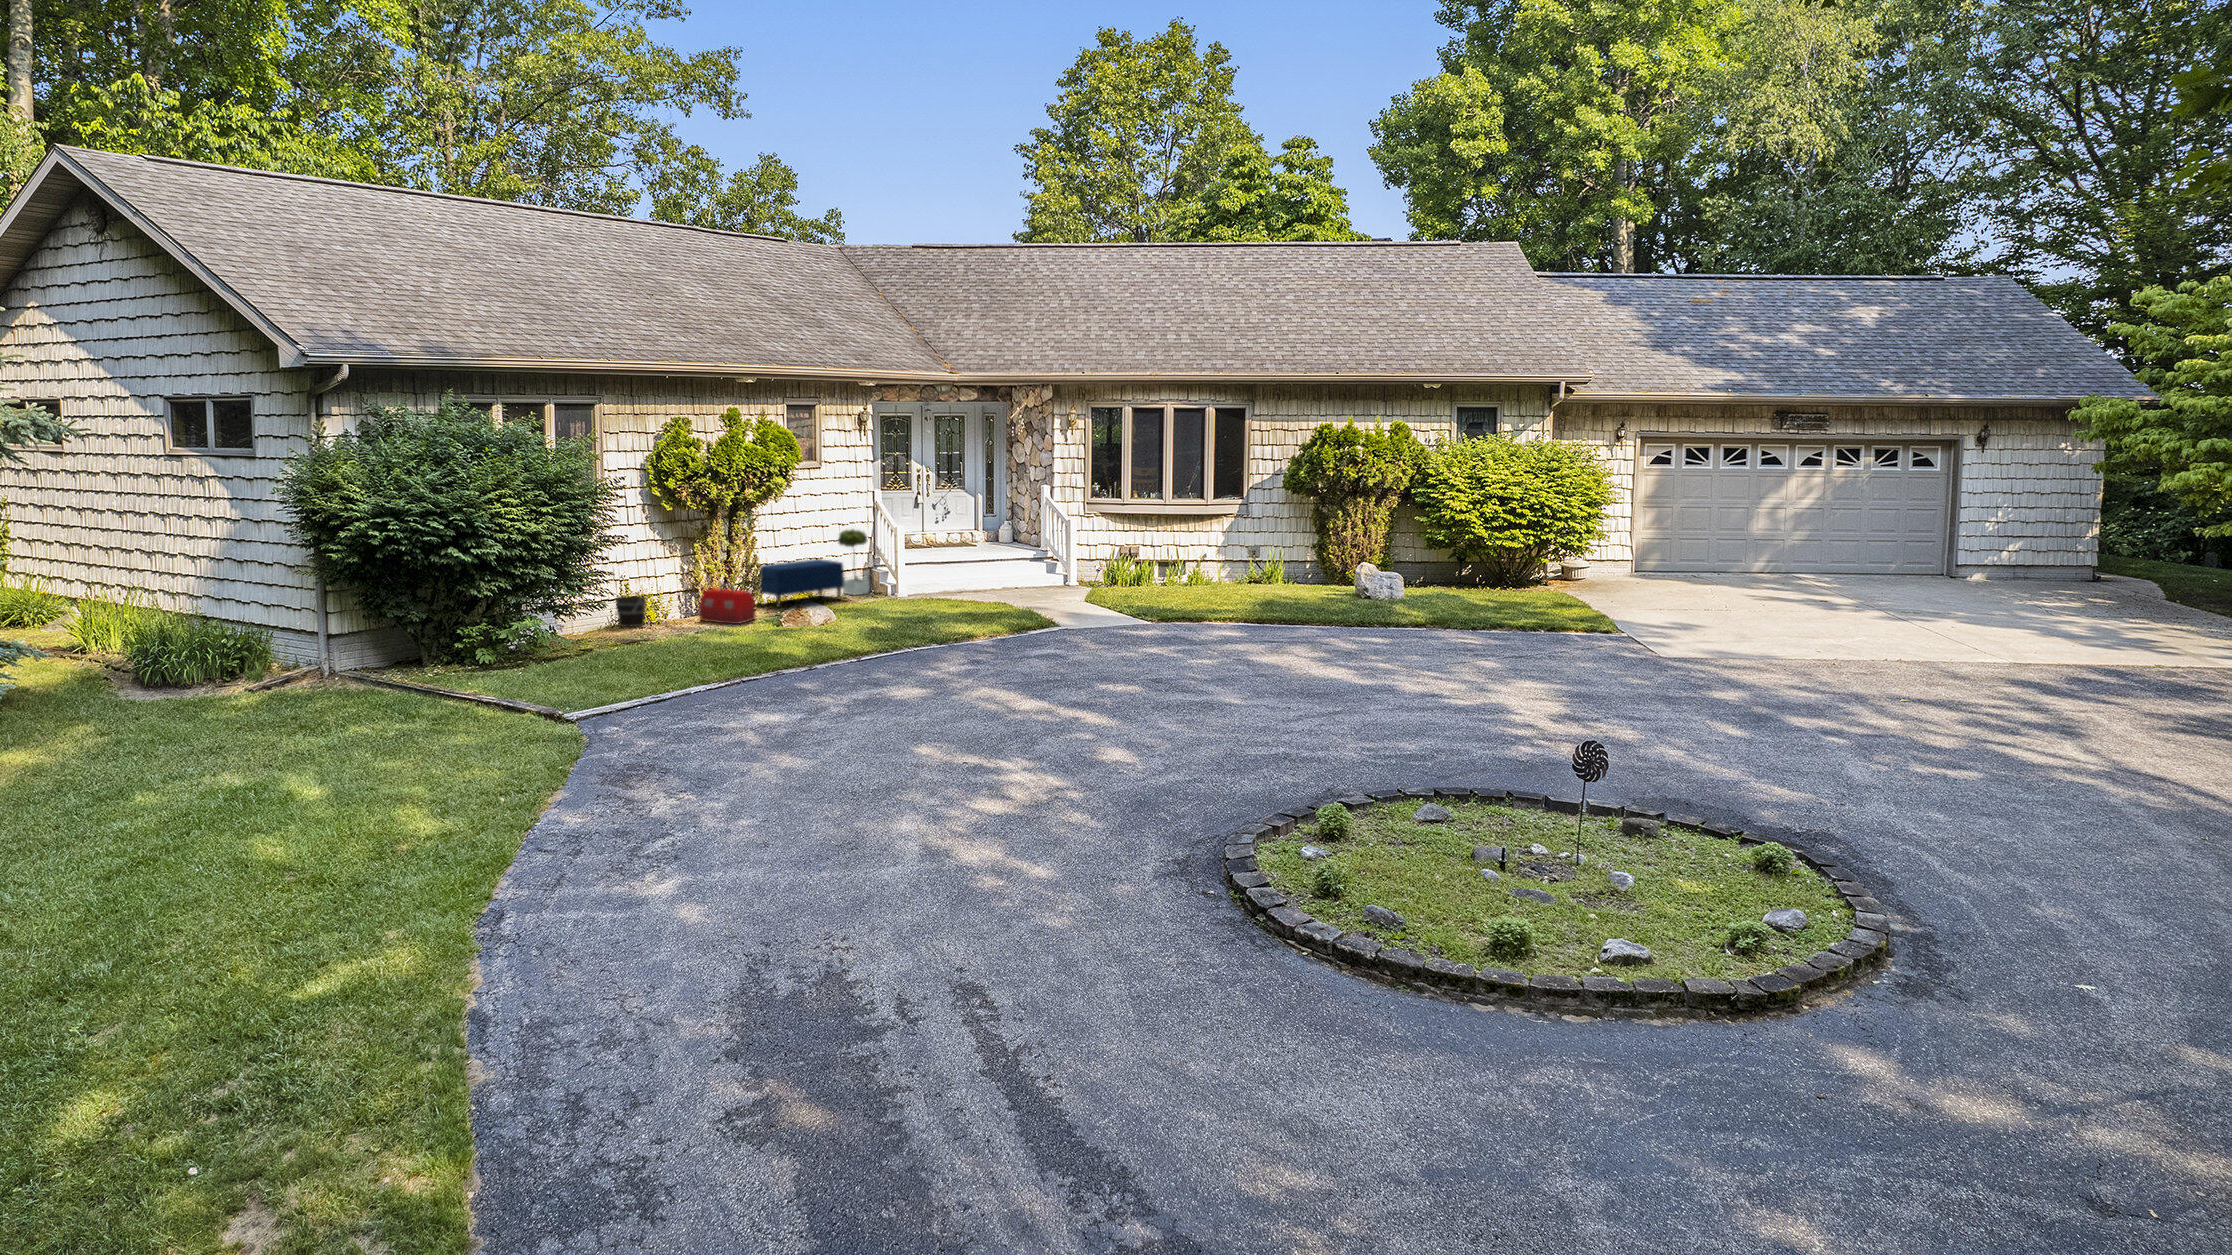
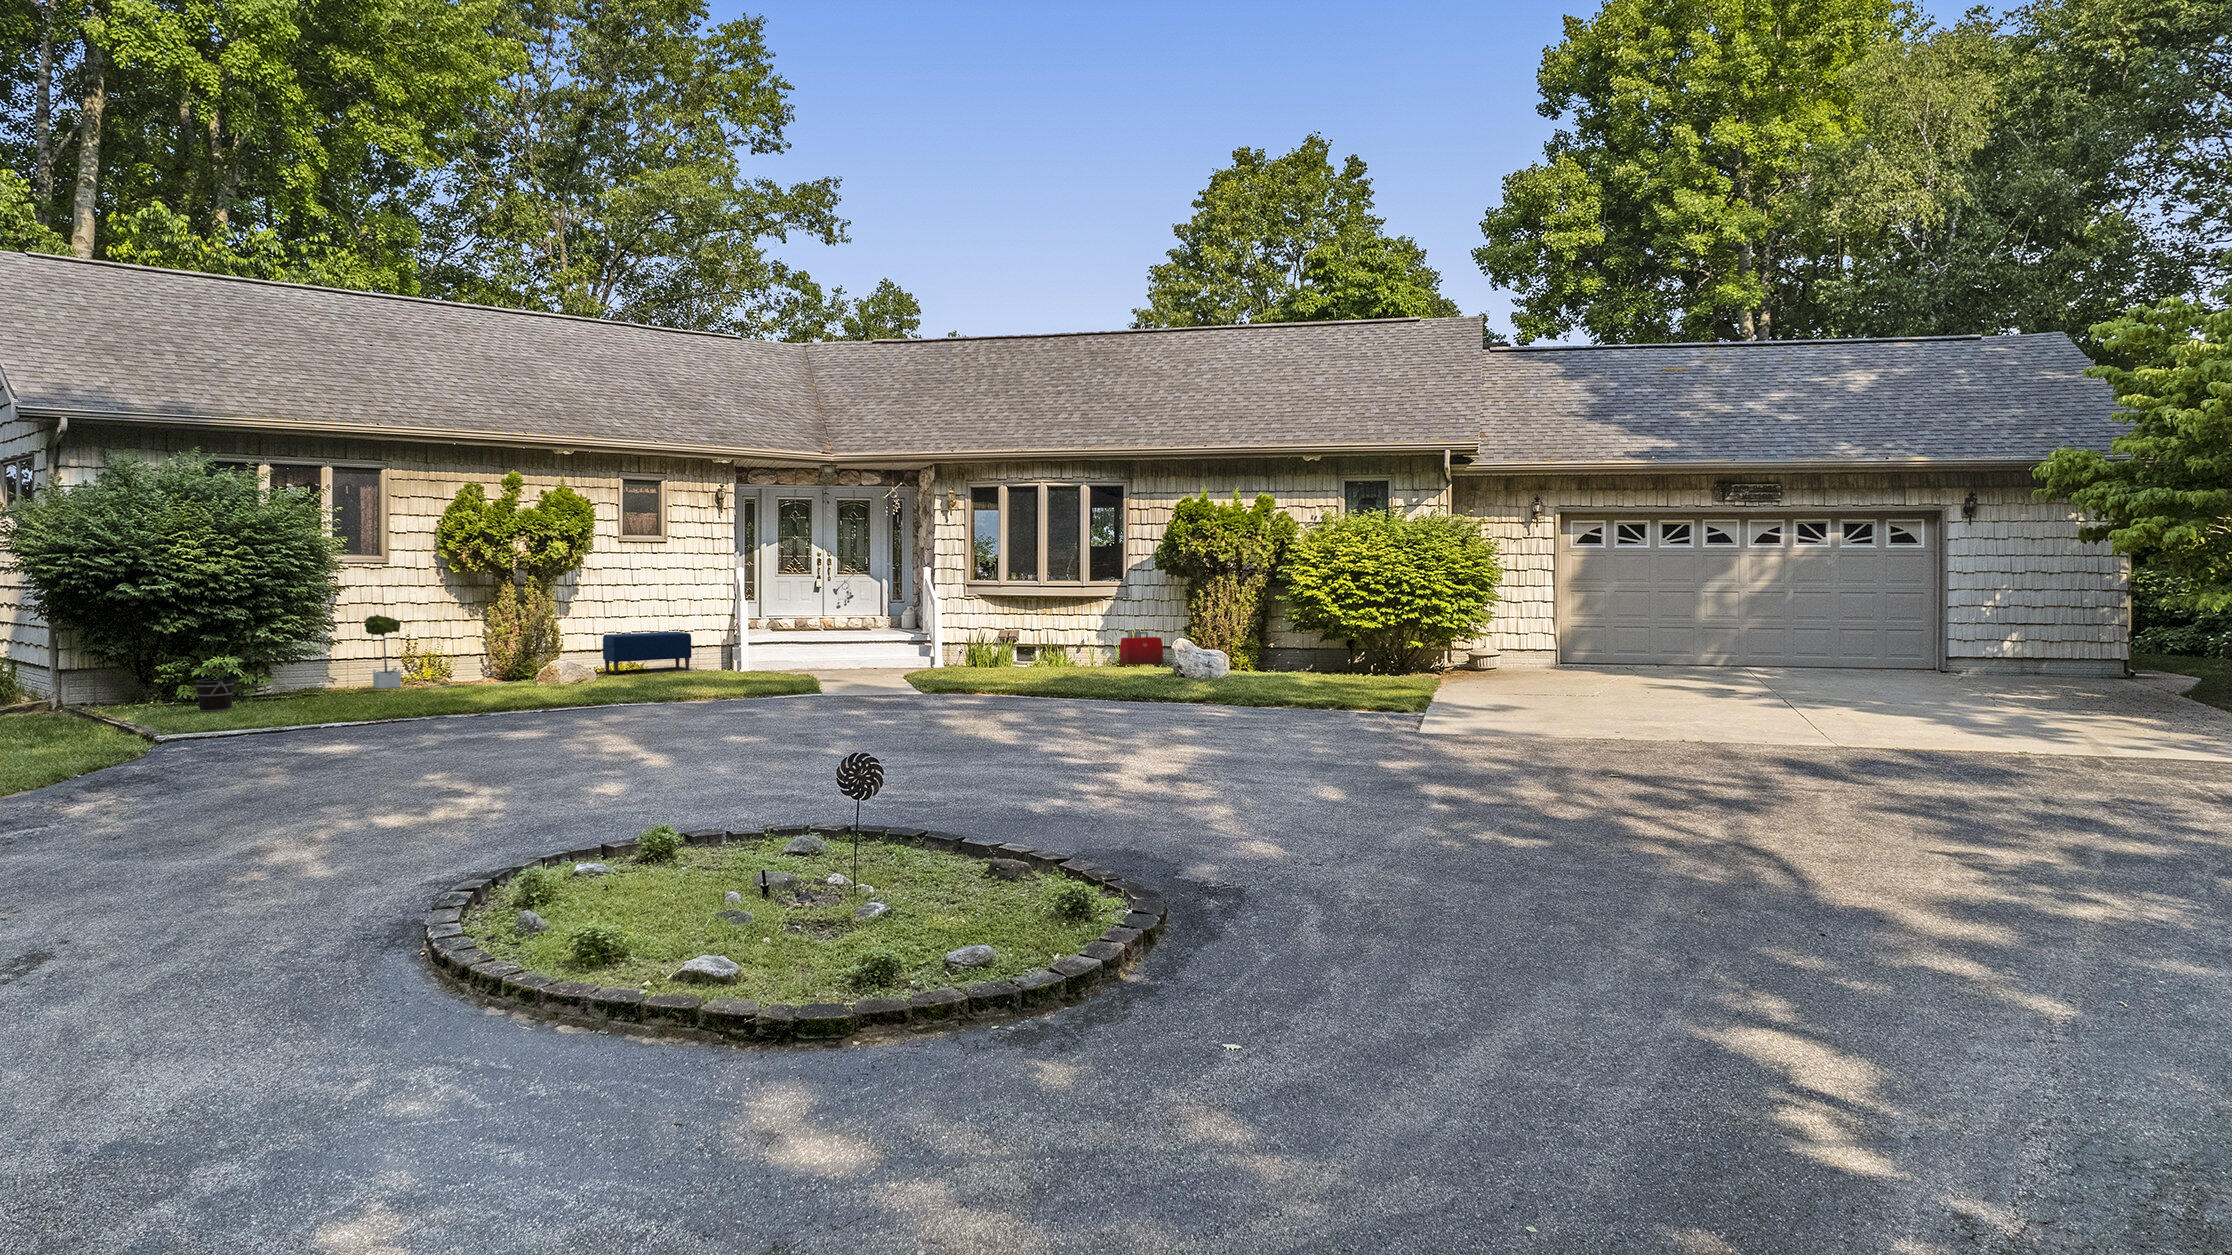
potted tree: present [838,529,869,595] -> present [364,615,401,689]
toolbox: present [700,584,755,624] -> present [1120,632,1163,664]
bucket: present [616,596,646,627] -> present [196,679,234,711]

